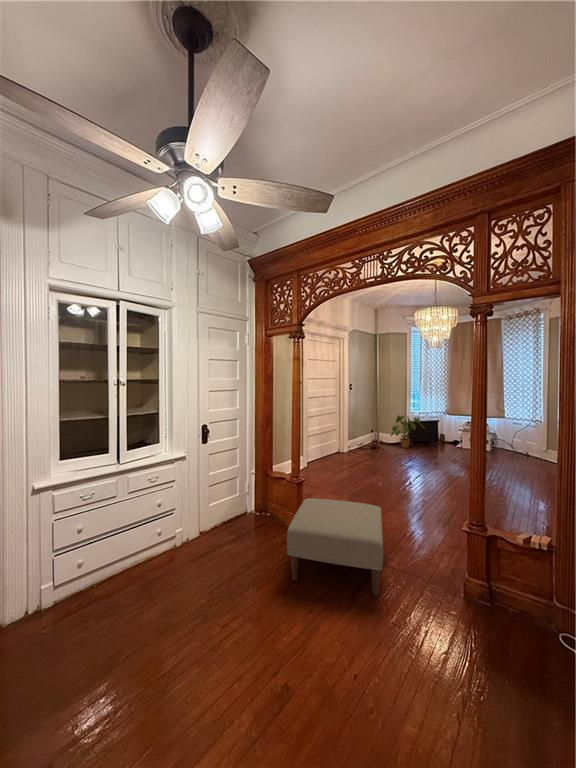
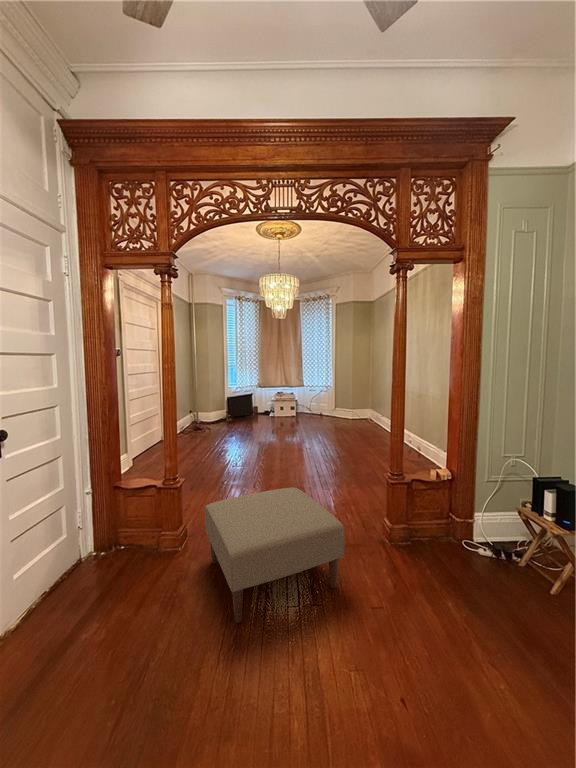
house plant: present [391,415,424,448] -> none [212,390,248,425]

